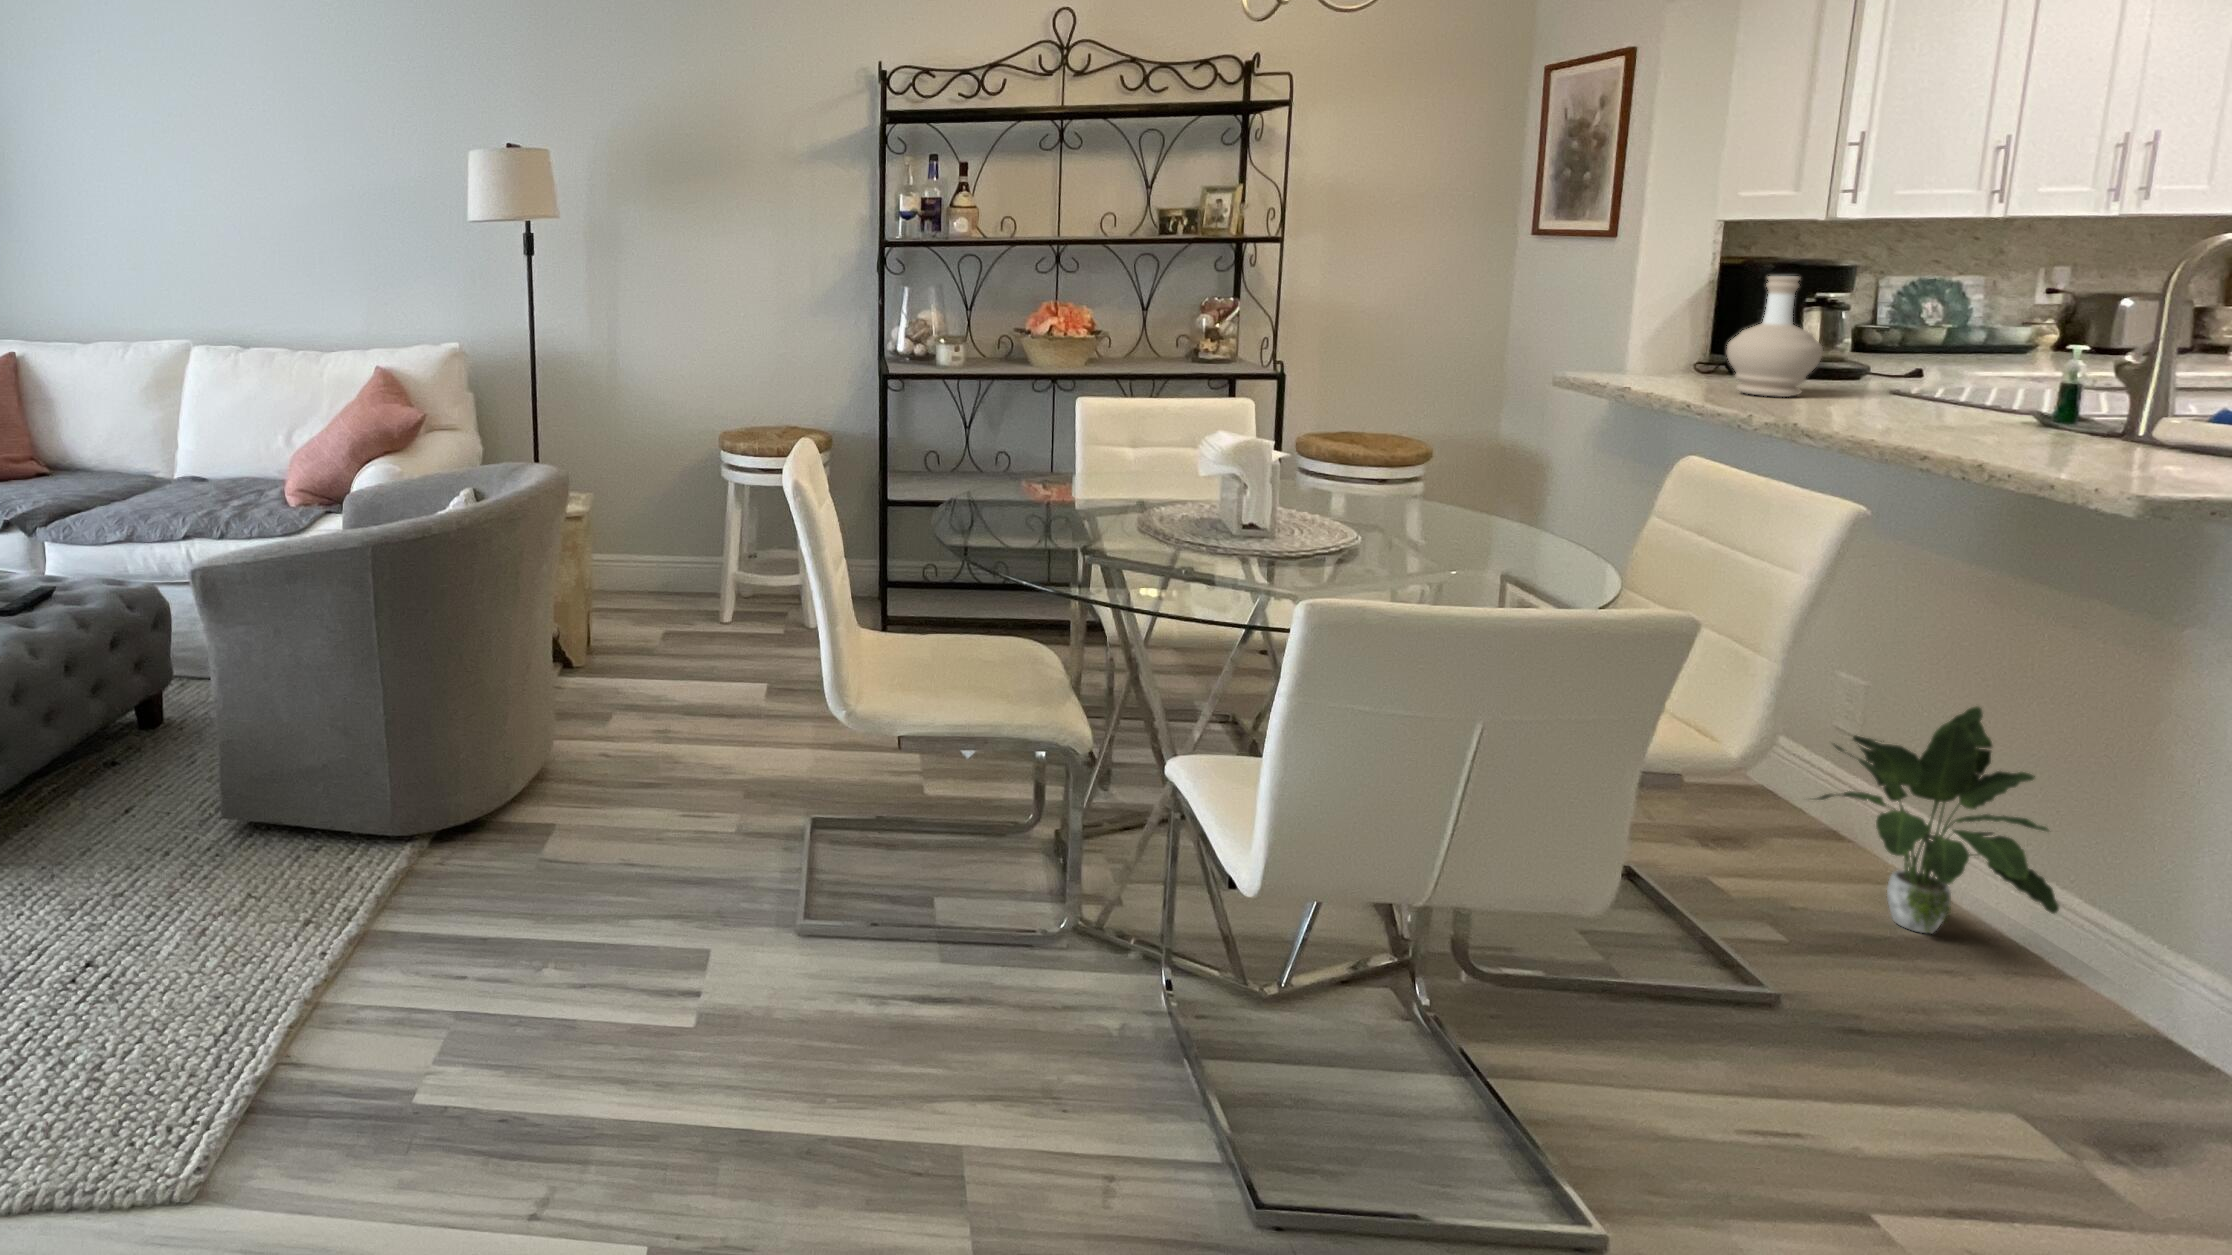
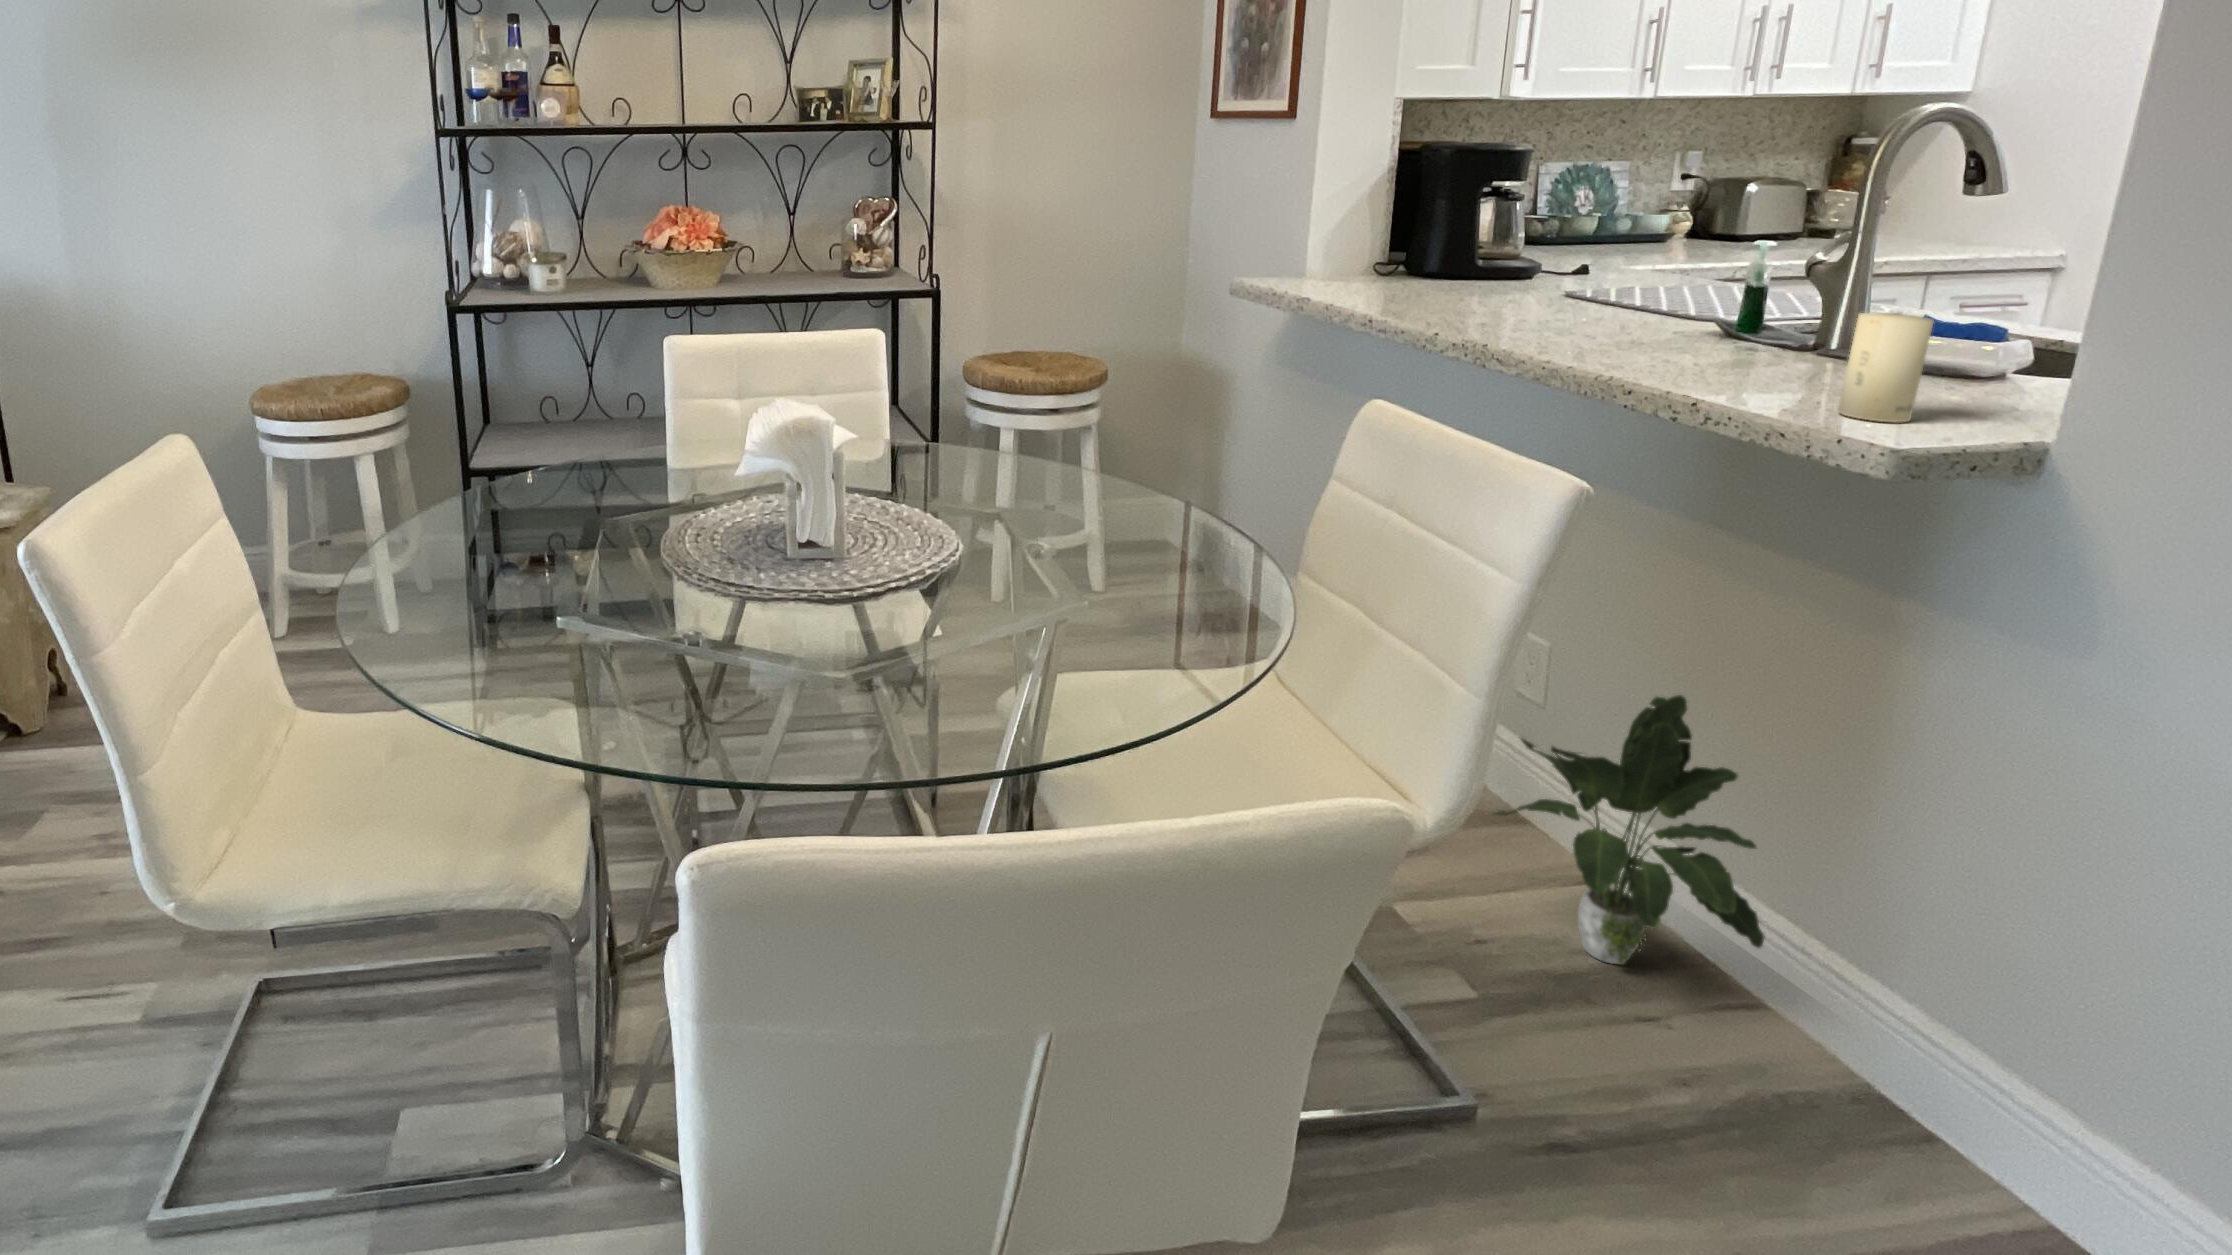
bottle: present [1727,276,1823,397] -> none [1407,160,1506,306]
candle: none [2089,397,2166,478] -> present [1838,313,1934,422]

